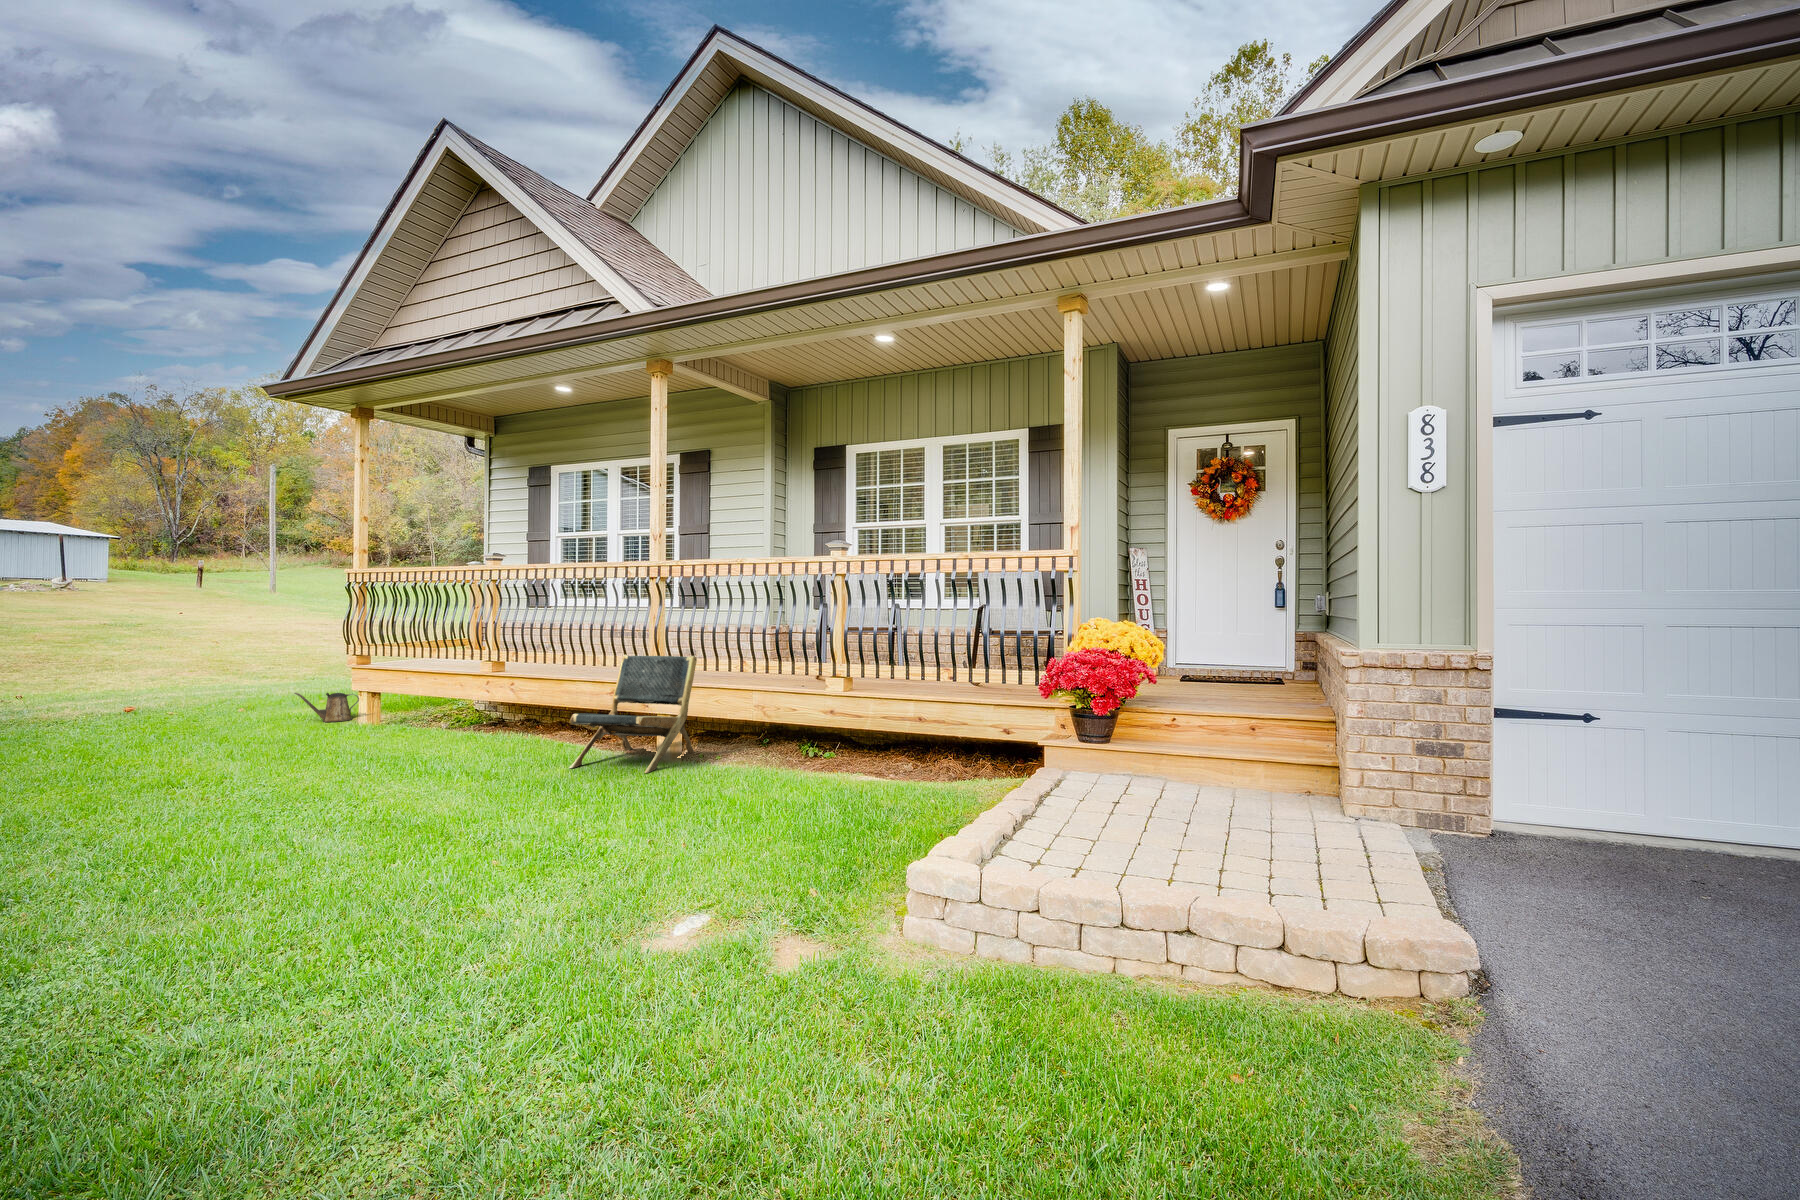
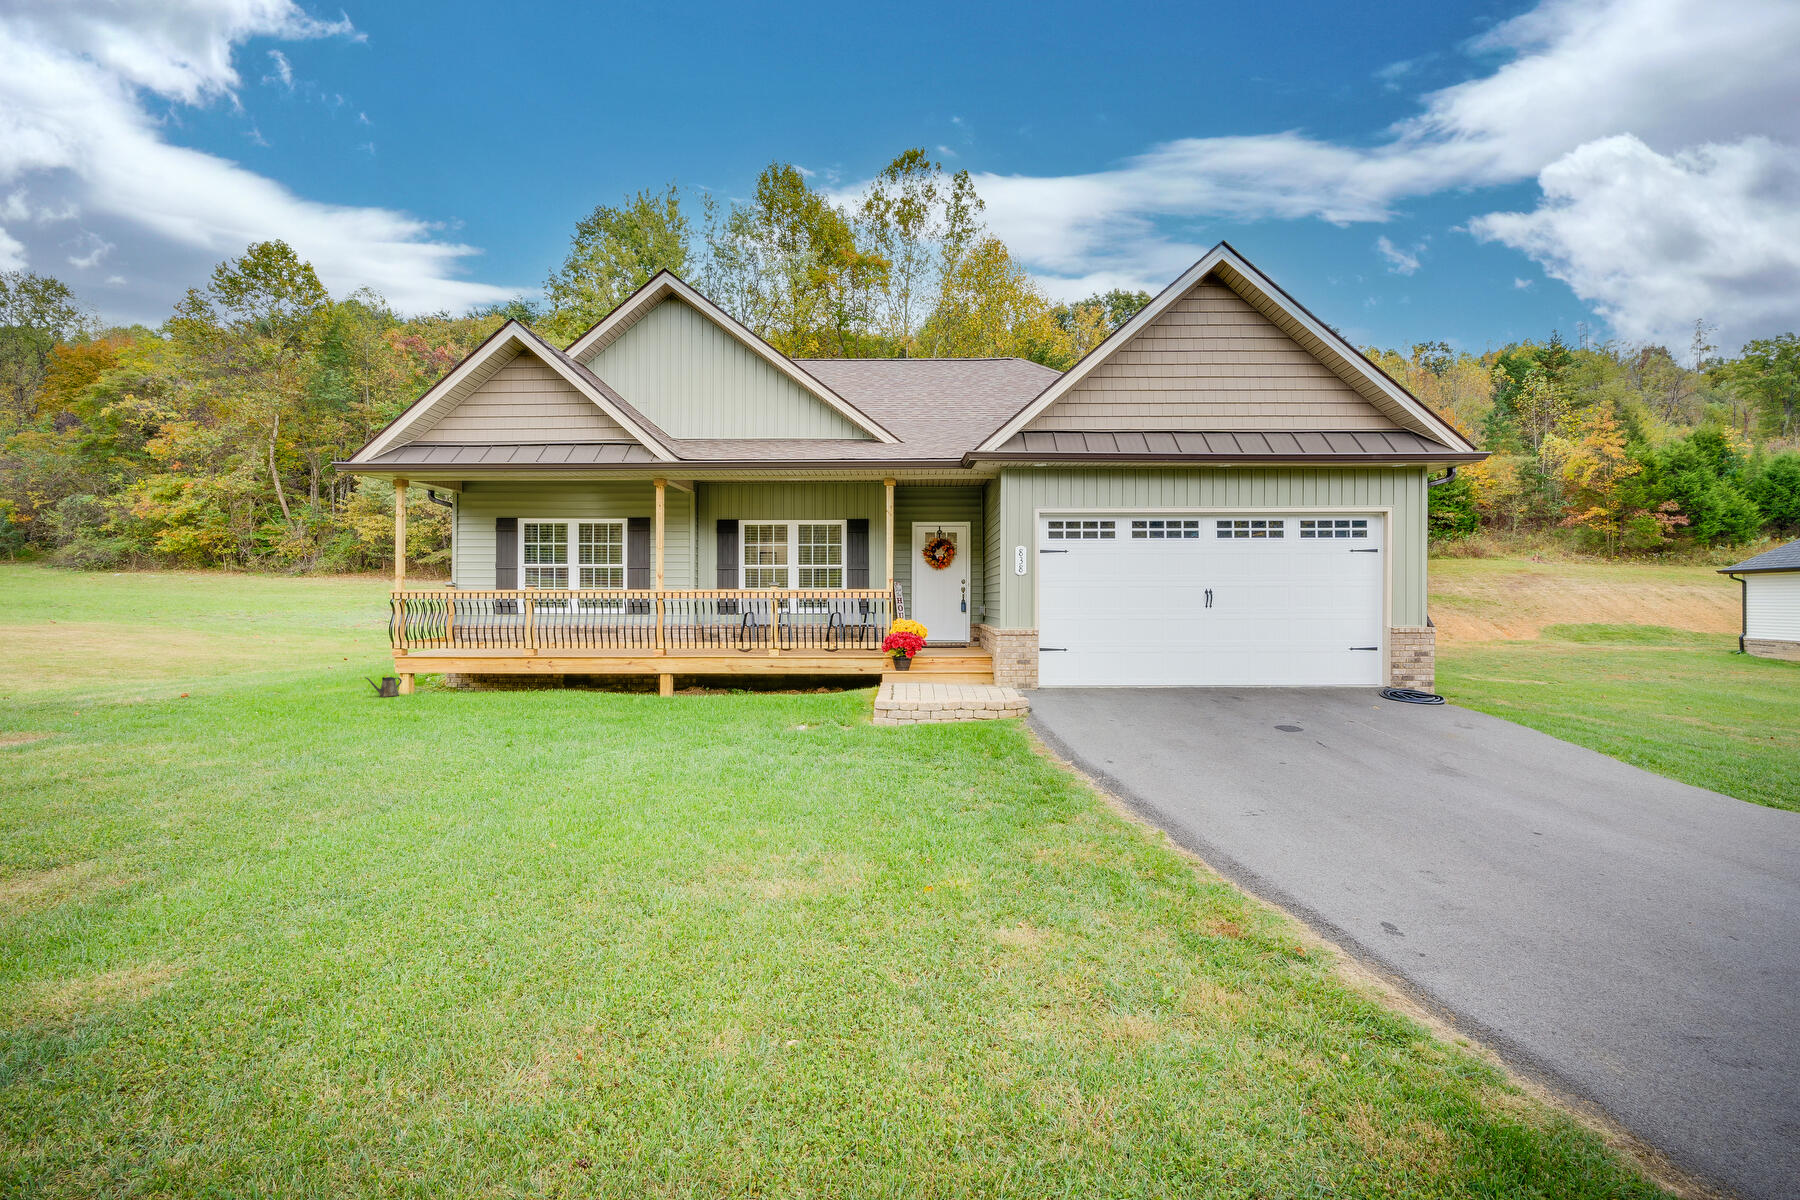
lounge chair: present [569,655,697,773] -> none [639,642,691,702]

